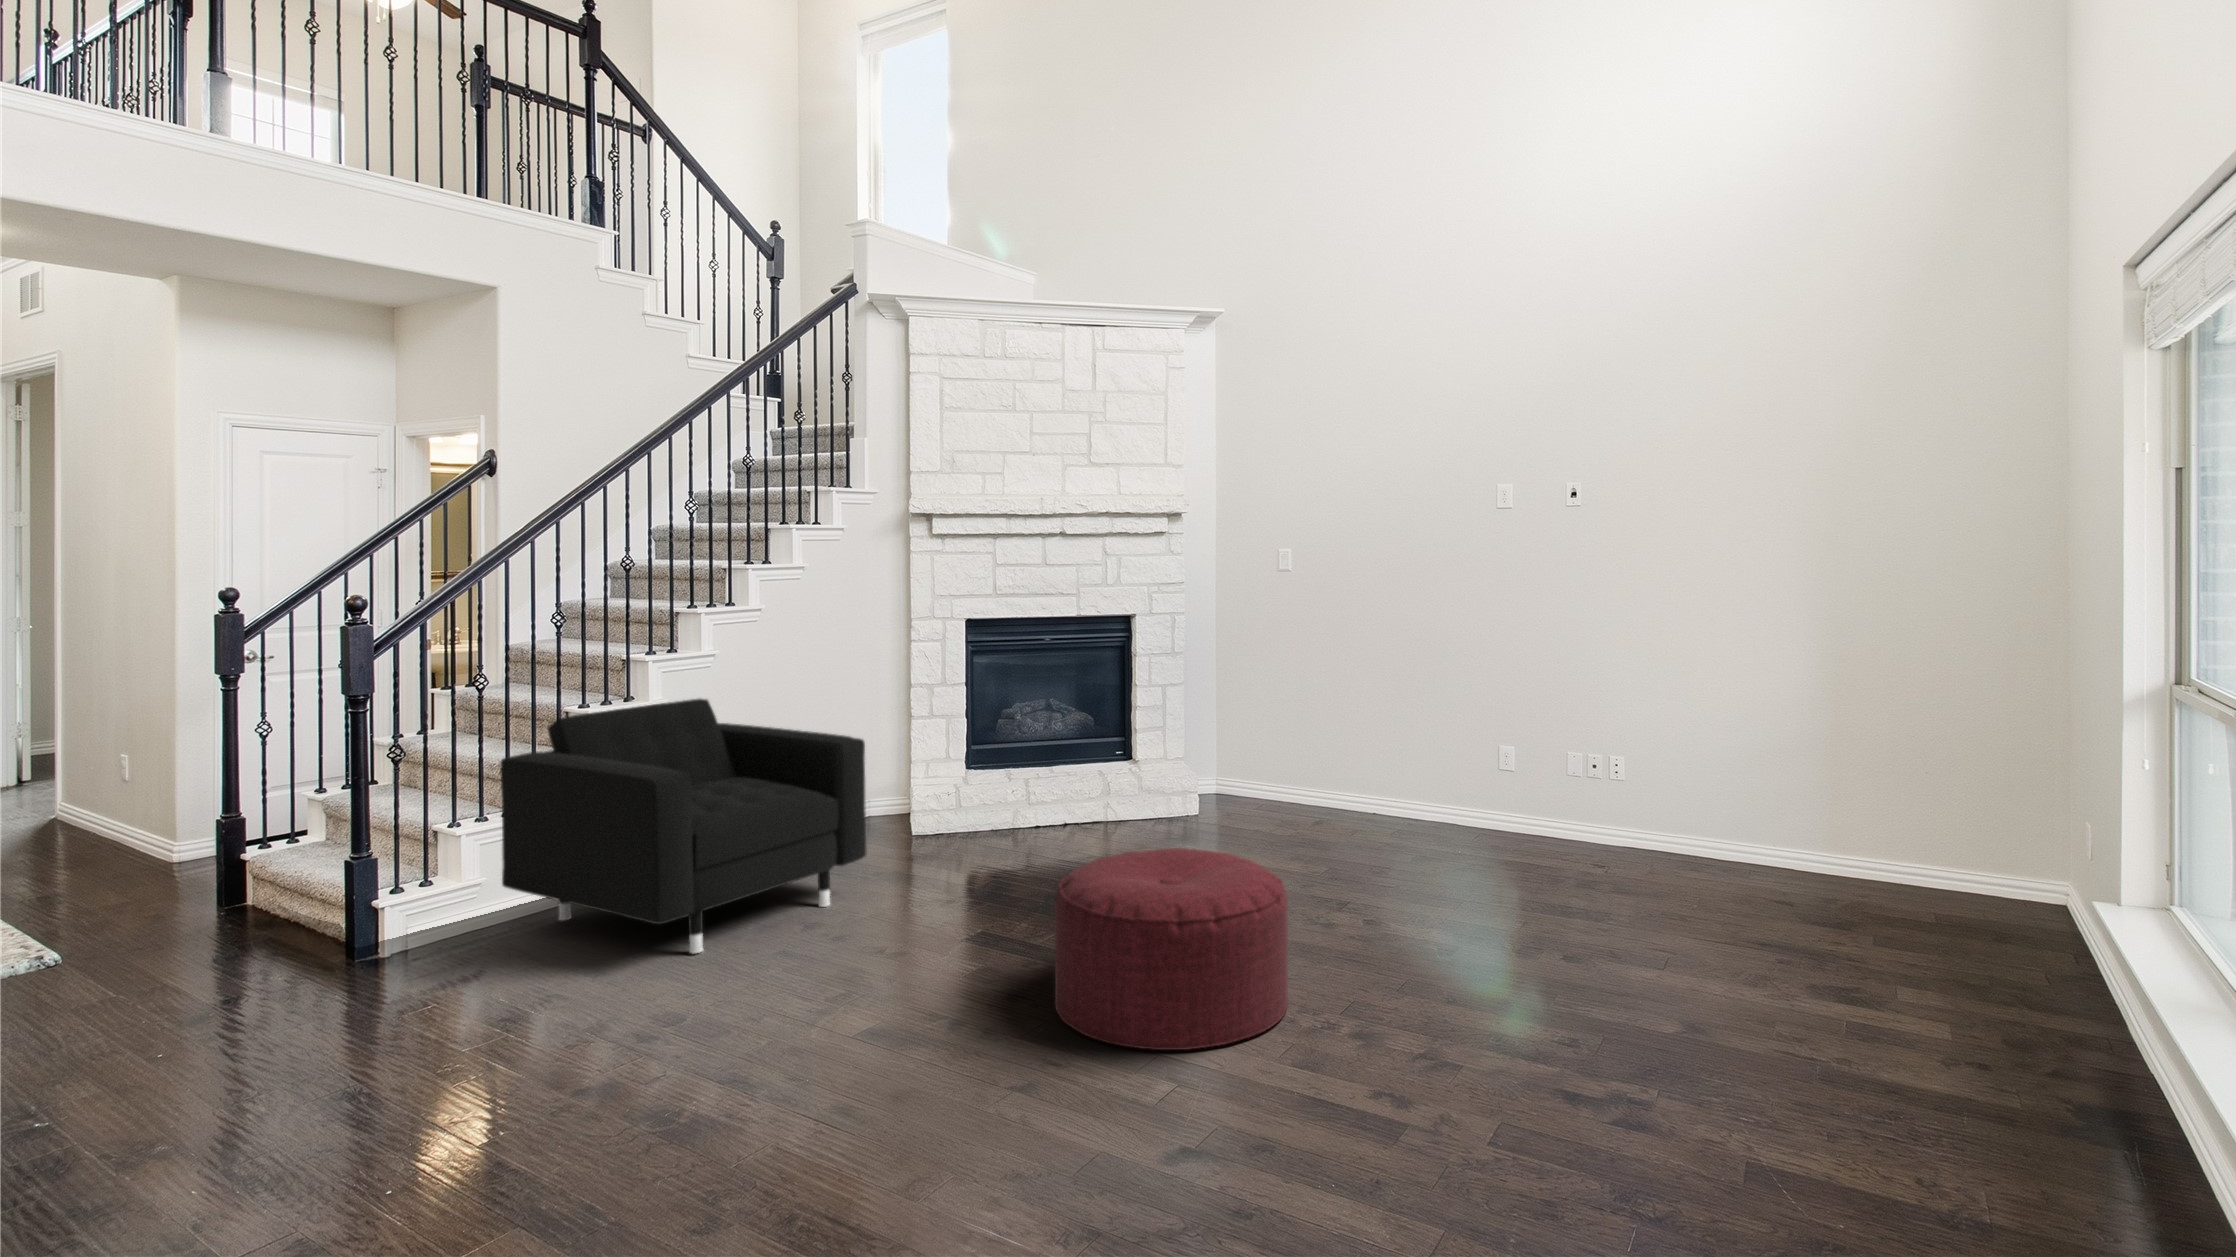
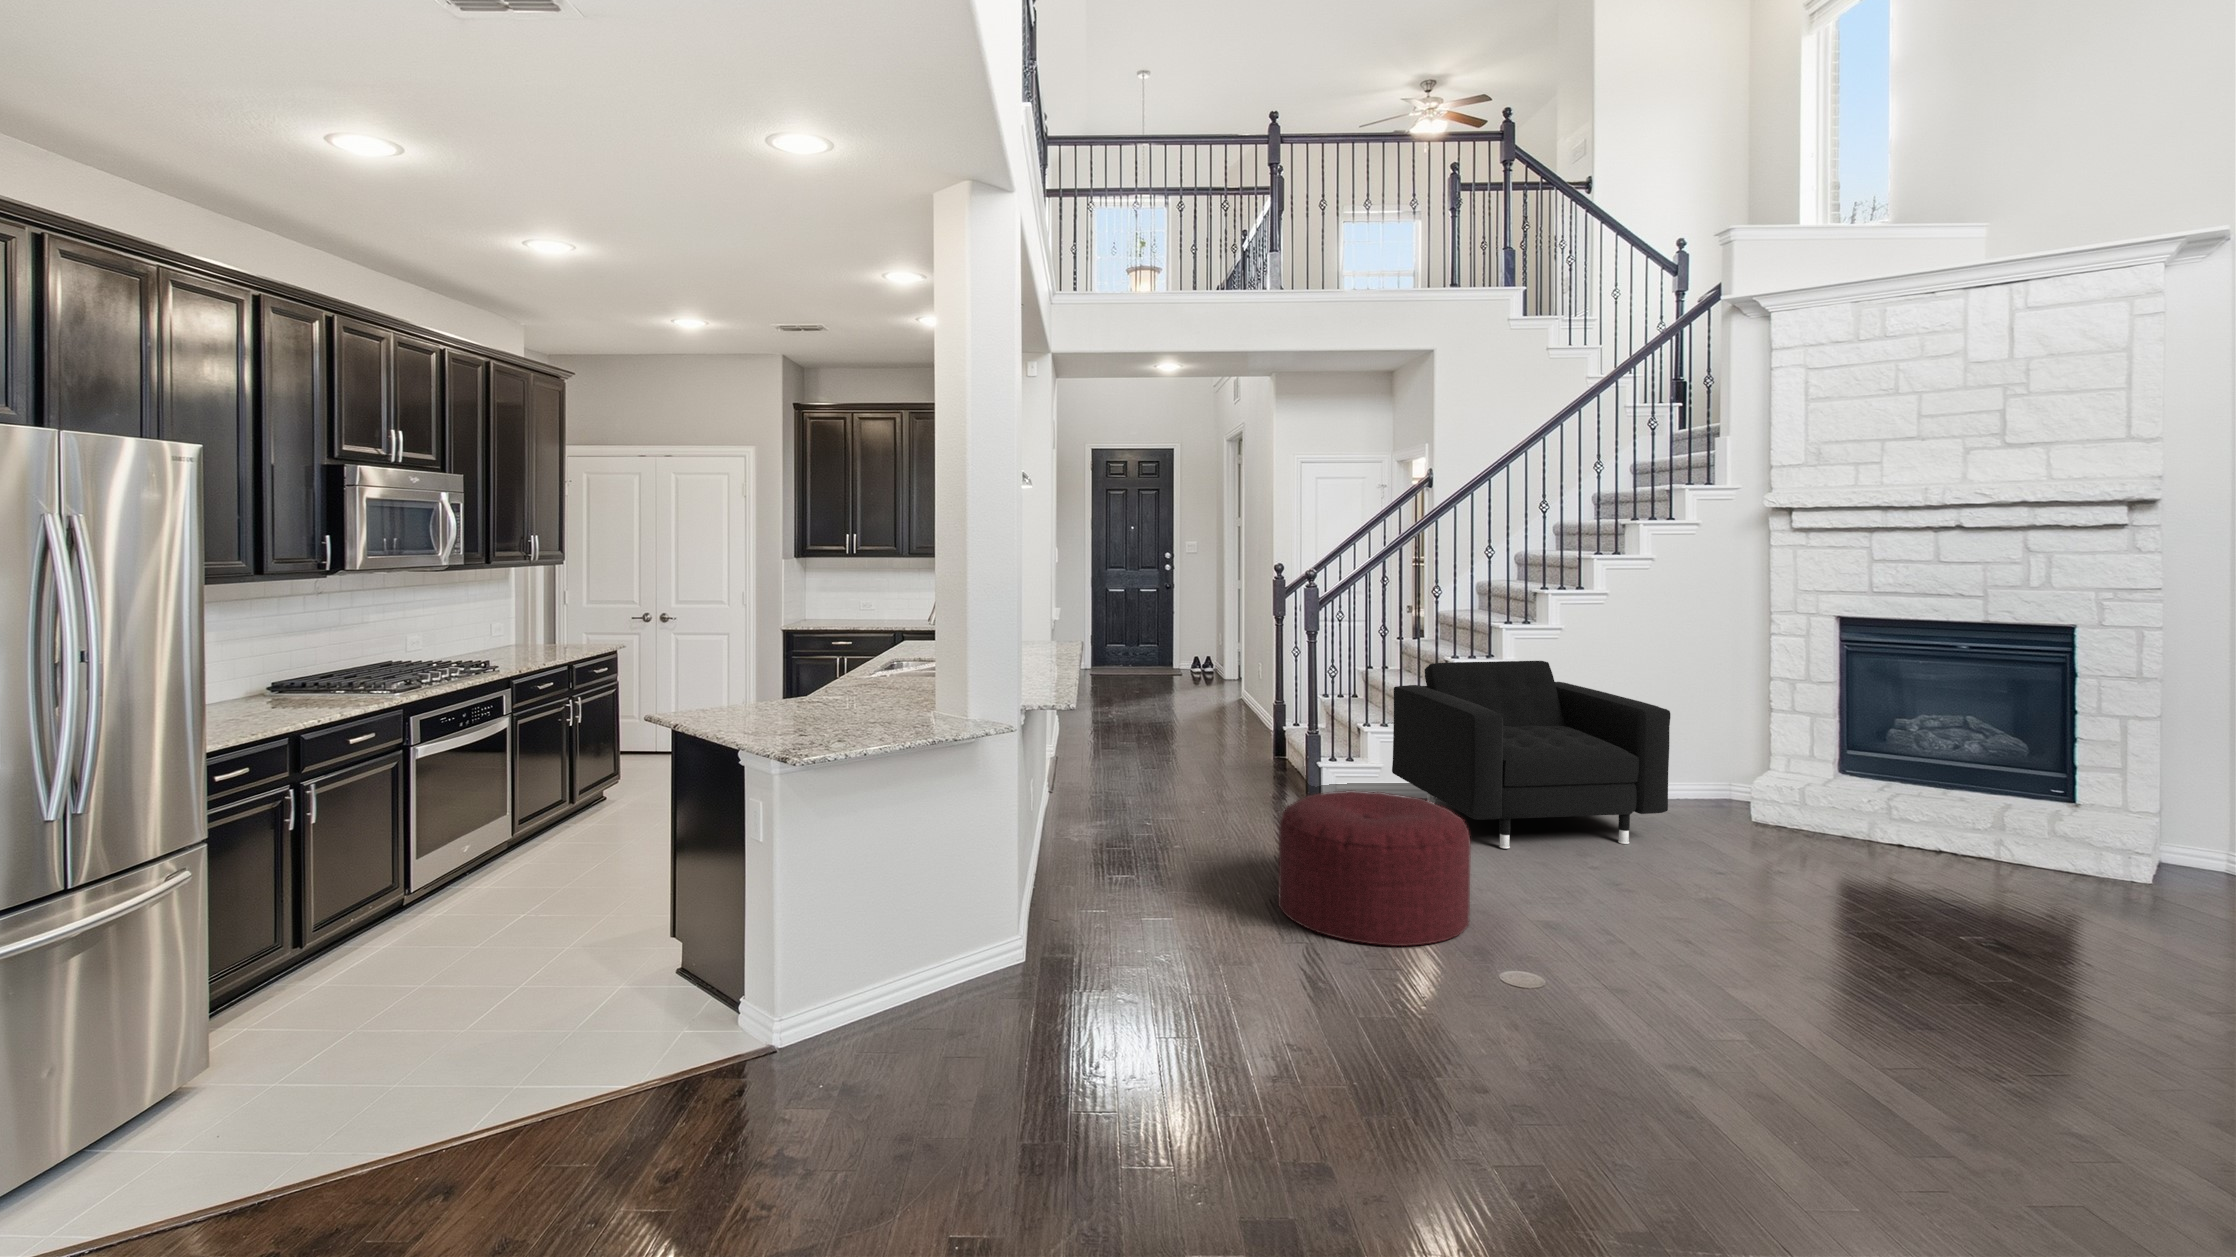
ottoman: present [1054,848,1288,1050] -> present [1278,790,1471,946]

